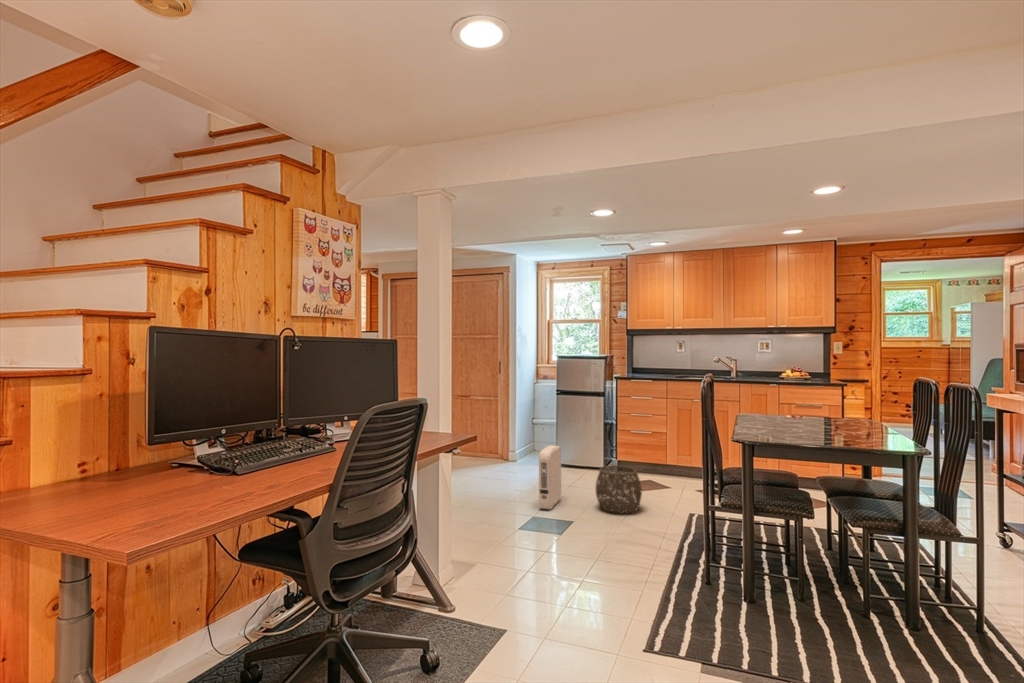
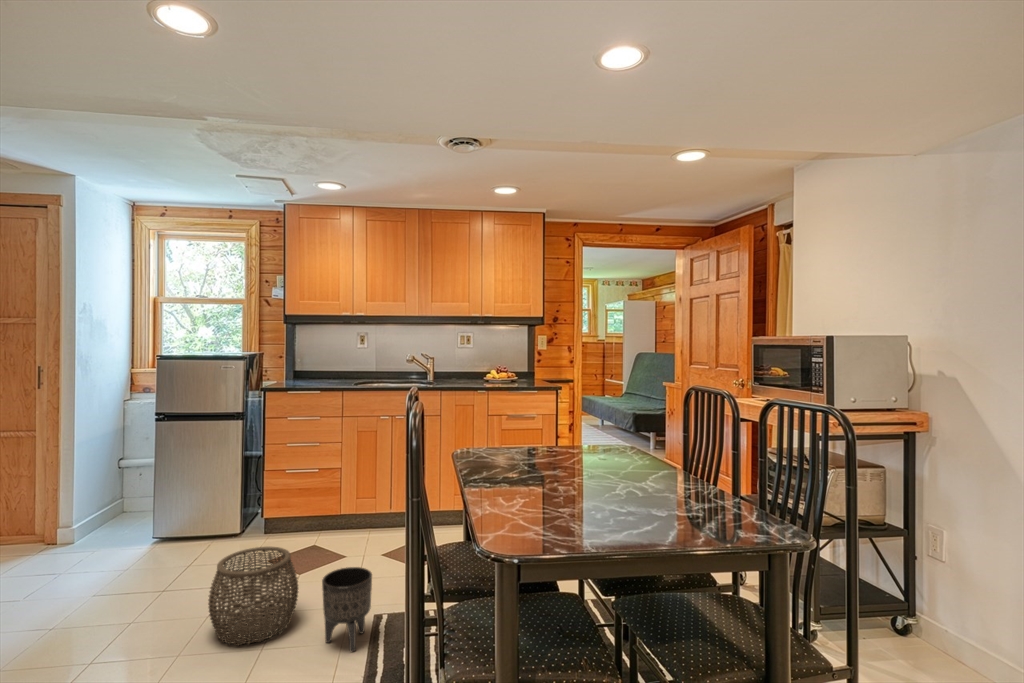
air purifier: present [539,445,561,509] -> none [72,531,139,675]
planter: none [656,481,685,526] -> present [322,567,372,652]

